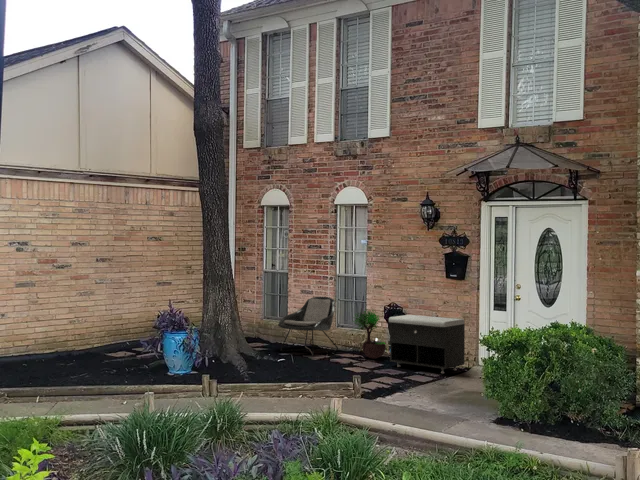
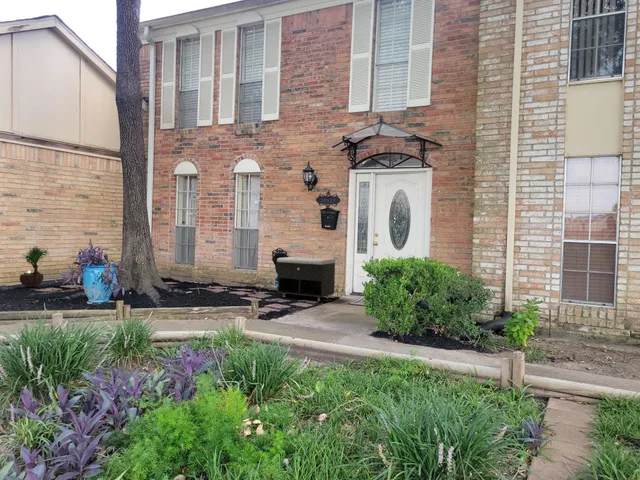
lounge chair: present [279,297,338,356] -> none [187,245,235,290]
potted tree: present [355,311,385,359] -> present [20,246,47,287]

